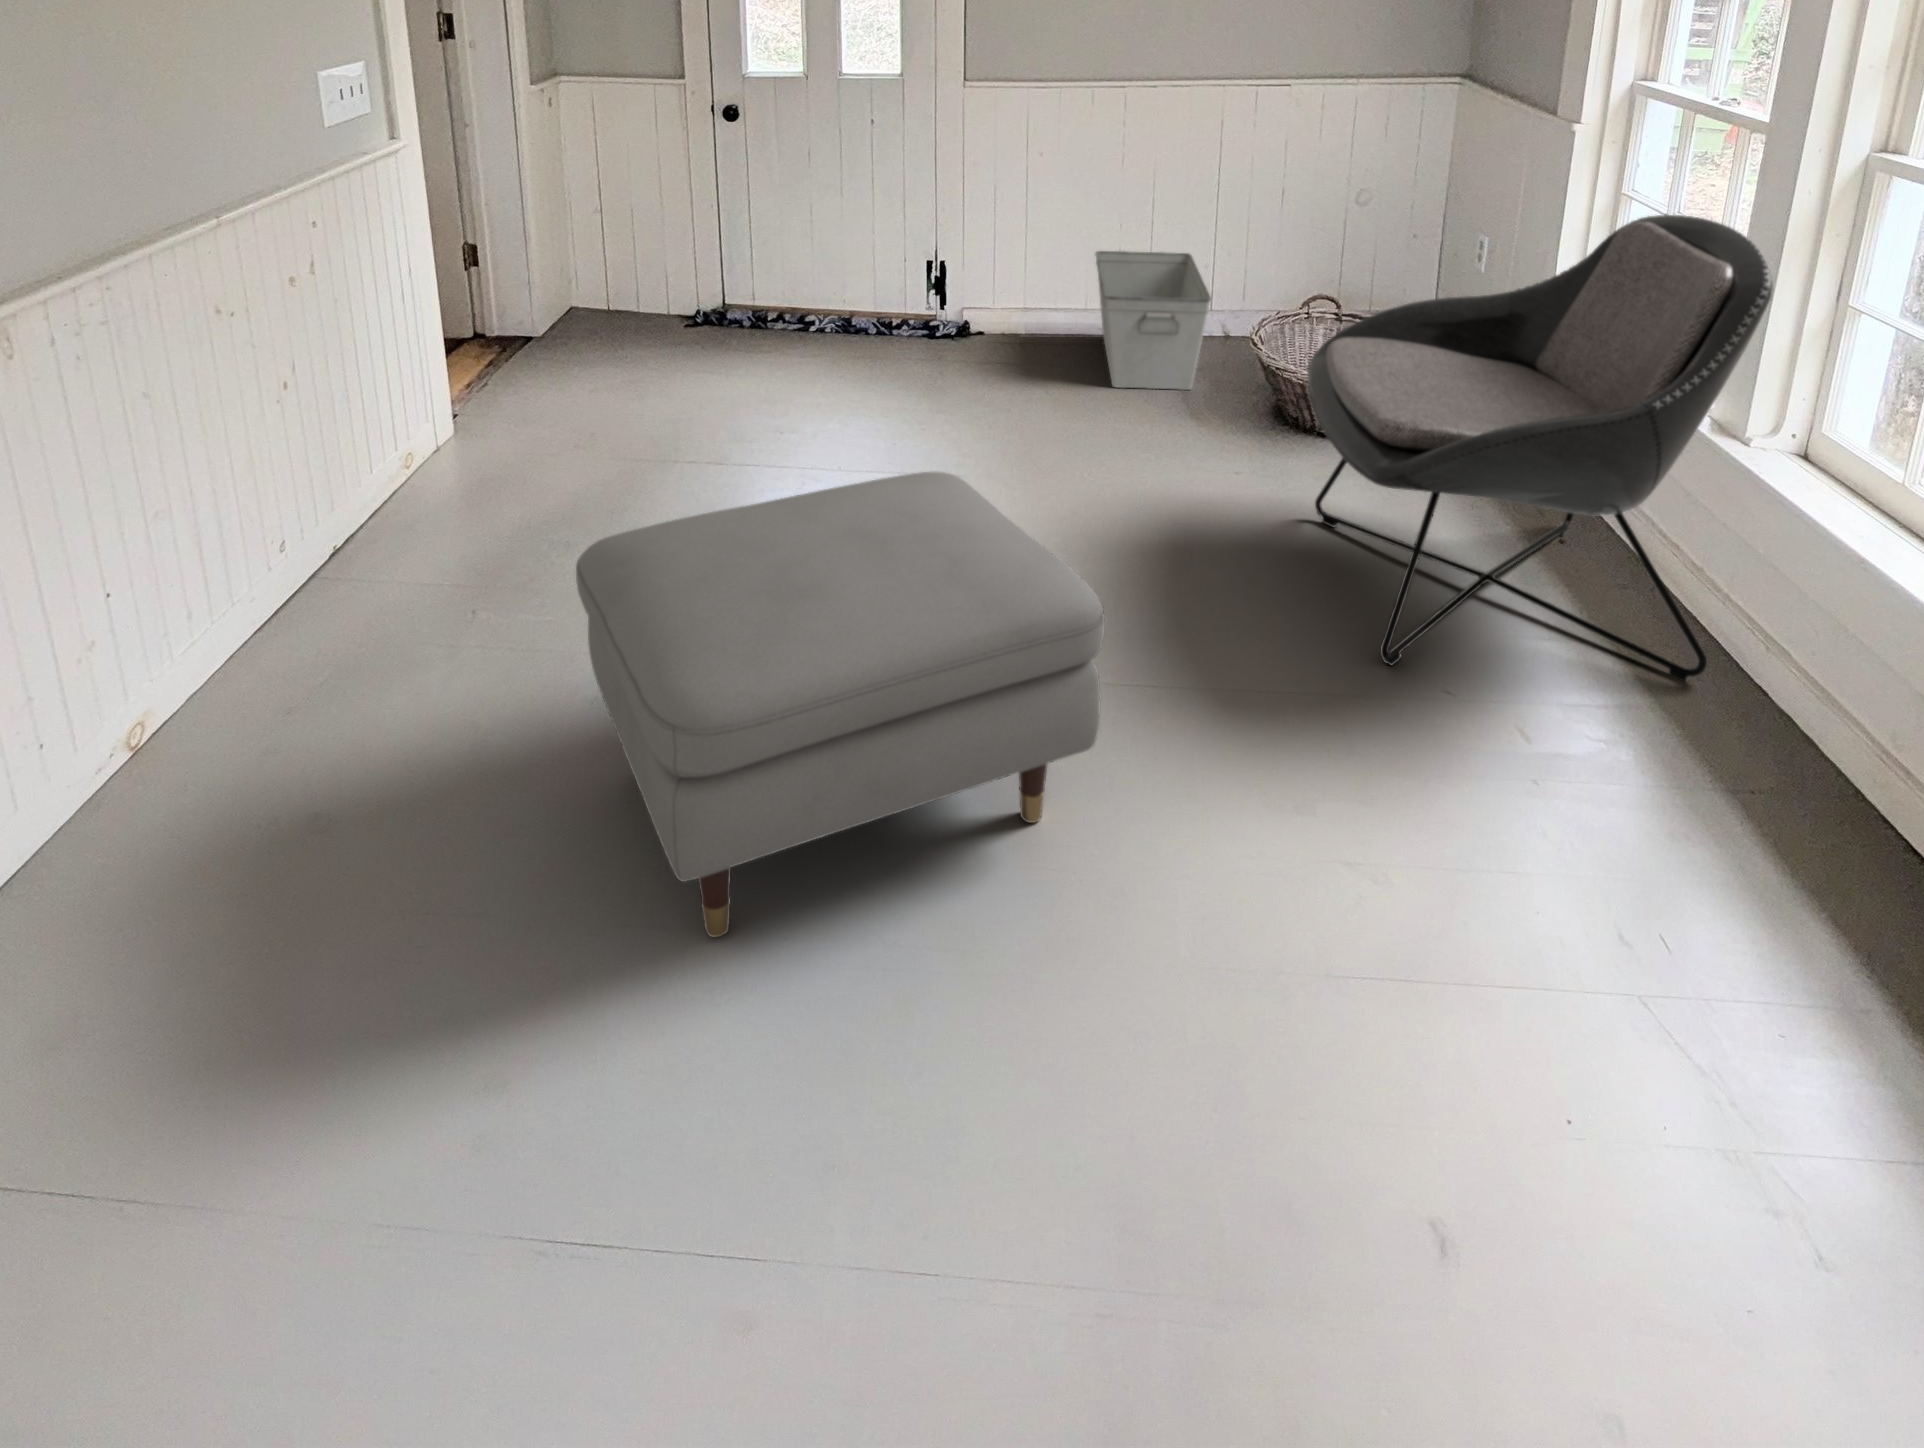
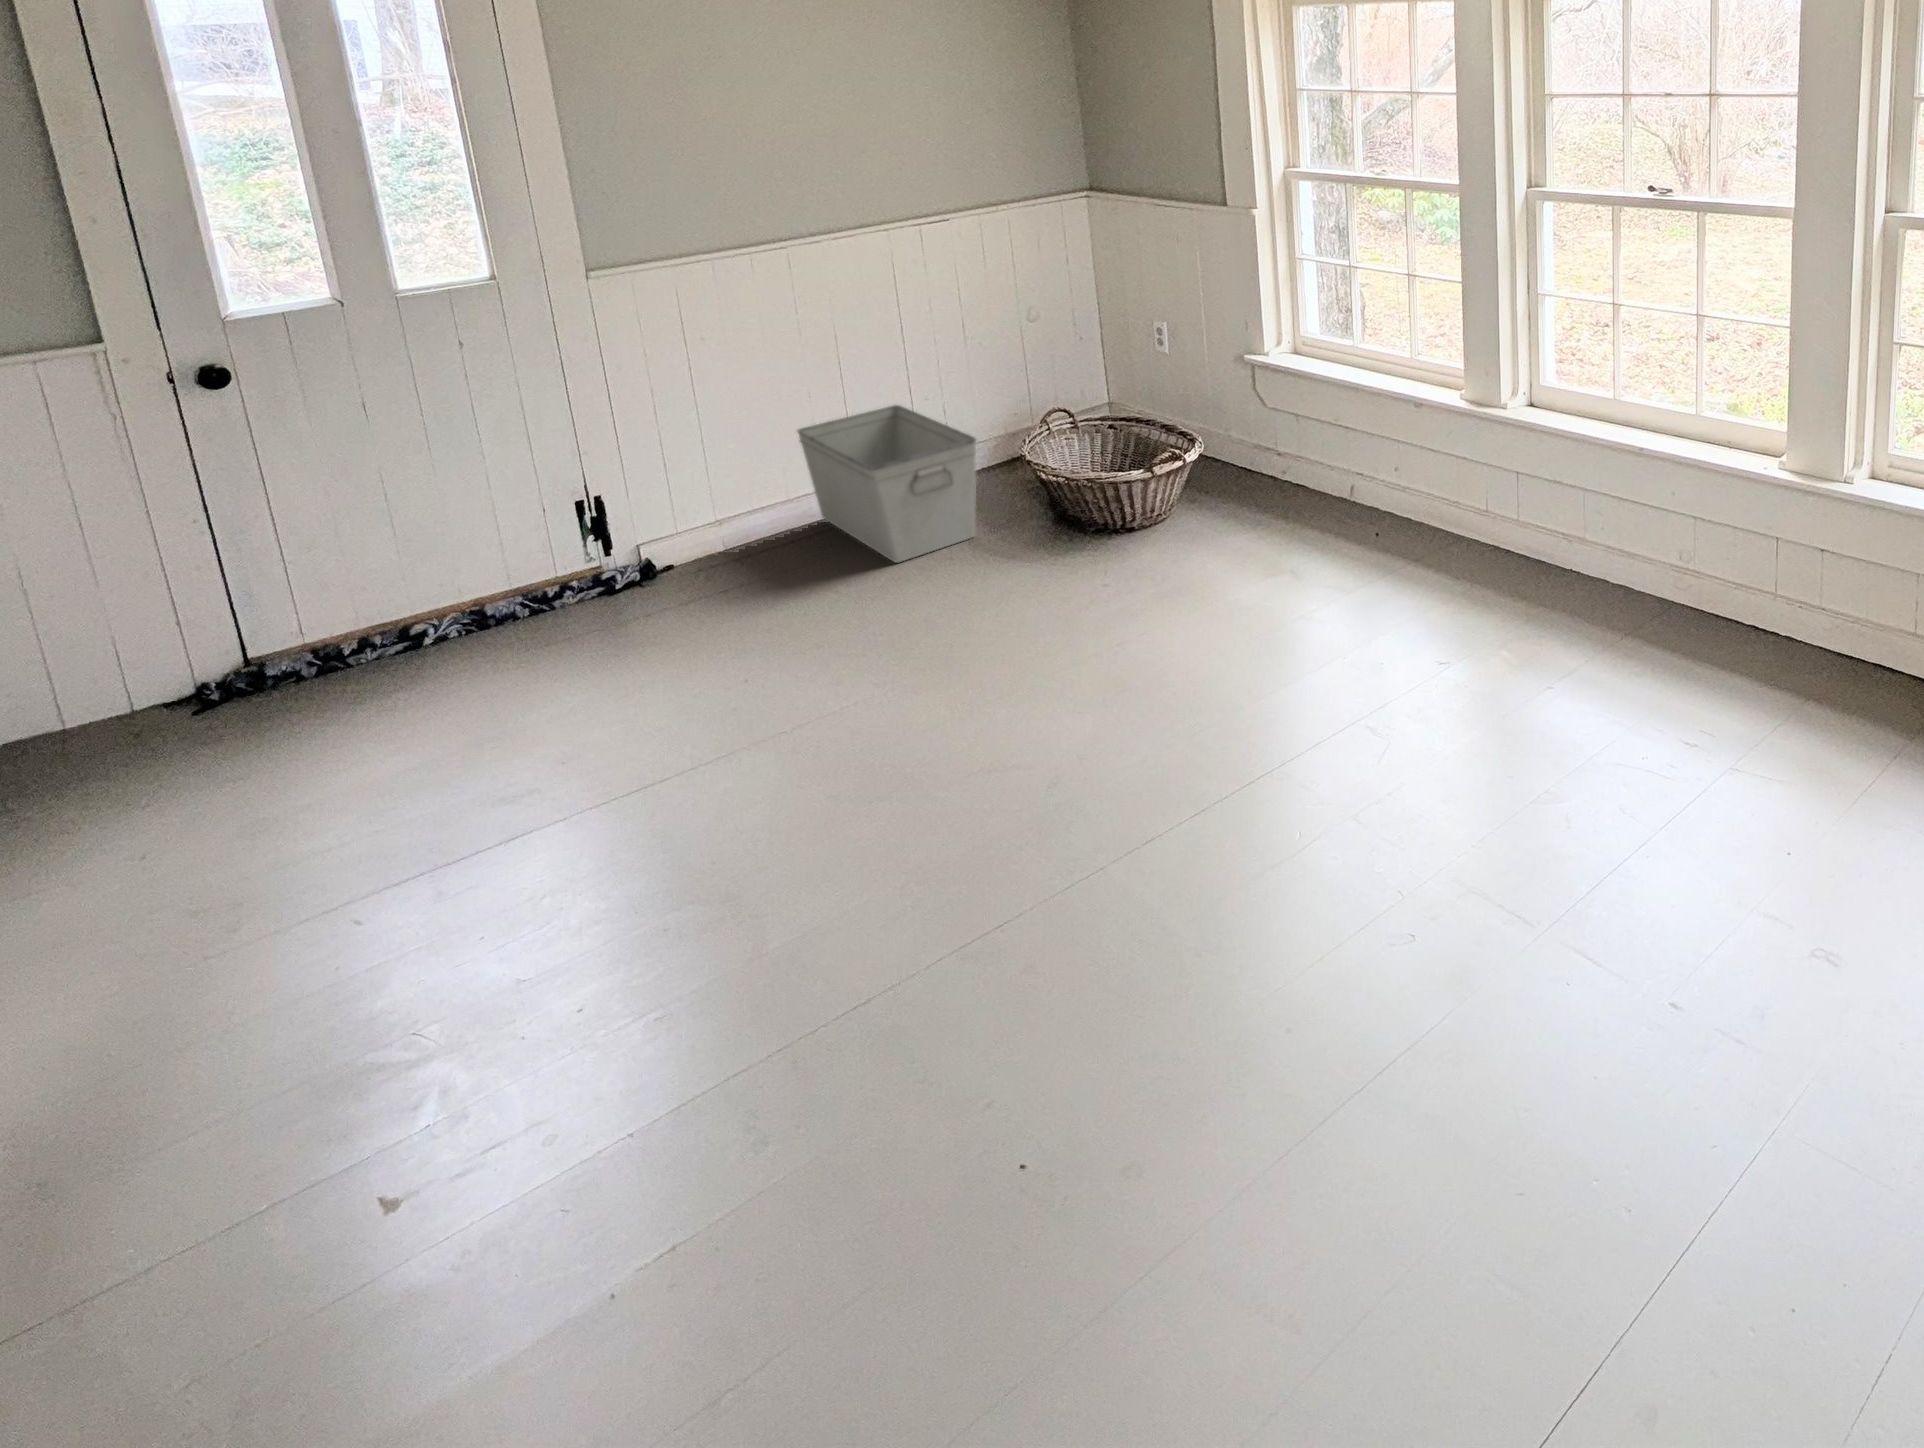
lounge chair: present [1307,215,1773,682] -> none [1175,254,1546,677]
ottoman: present [576,472,1105,937] -> none [730,667,1332,1274]

